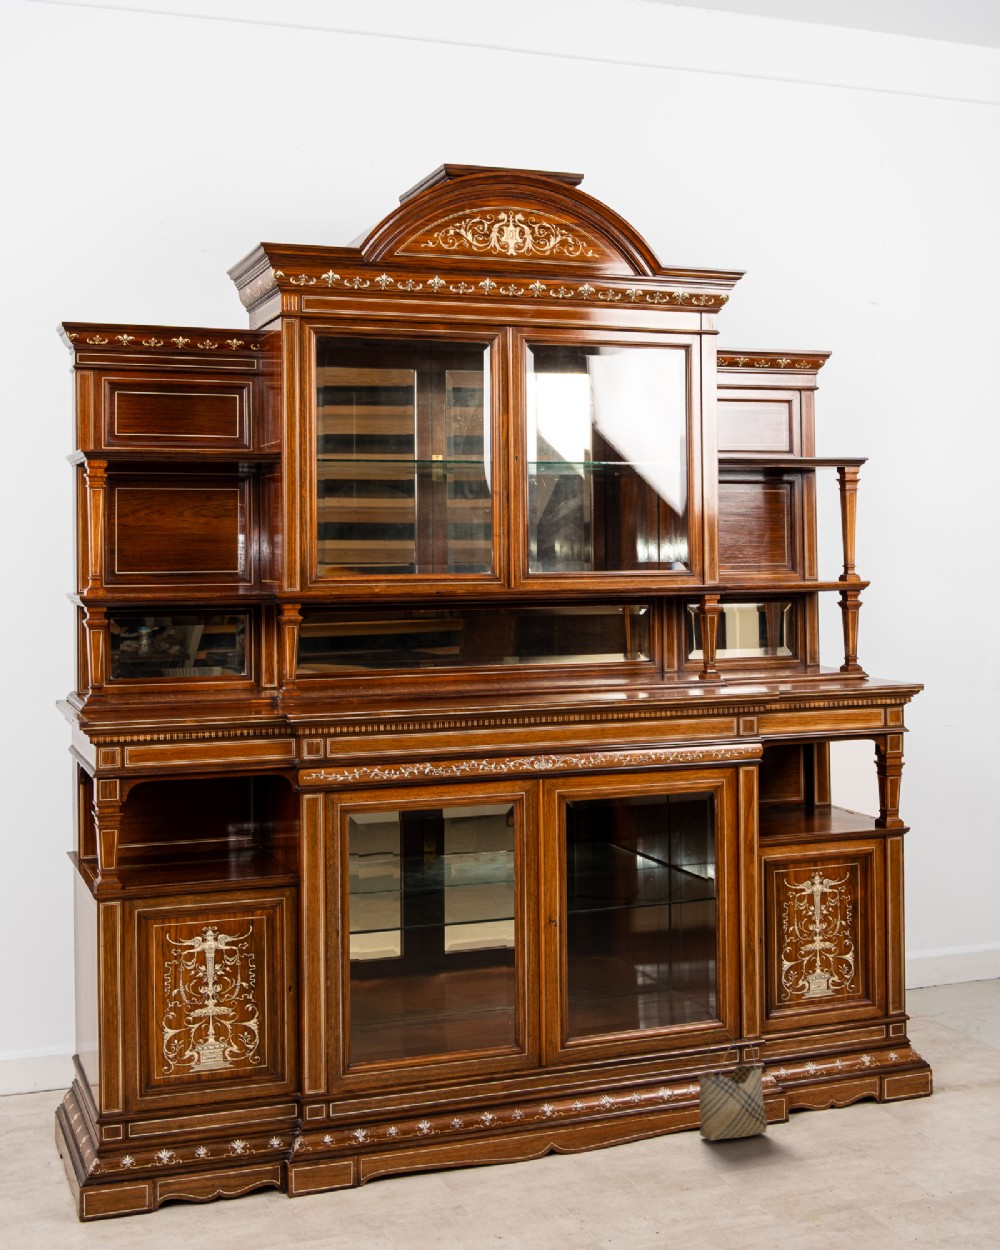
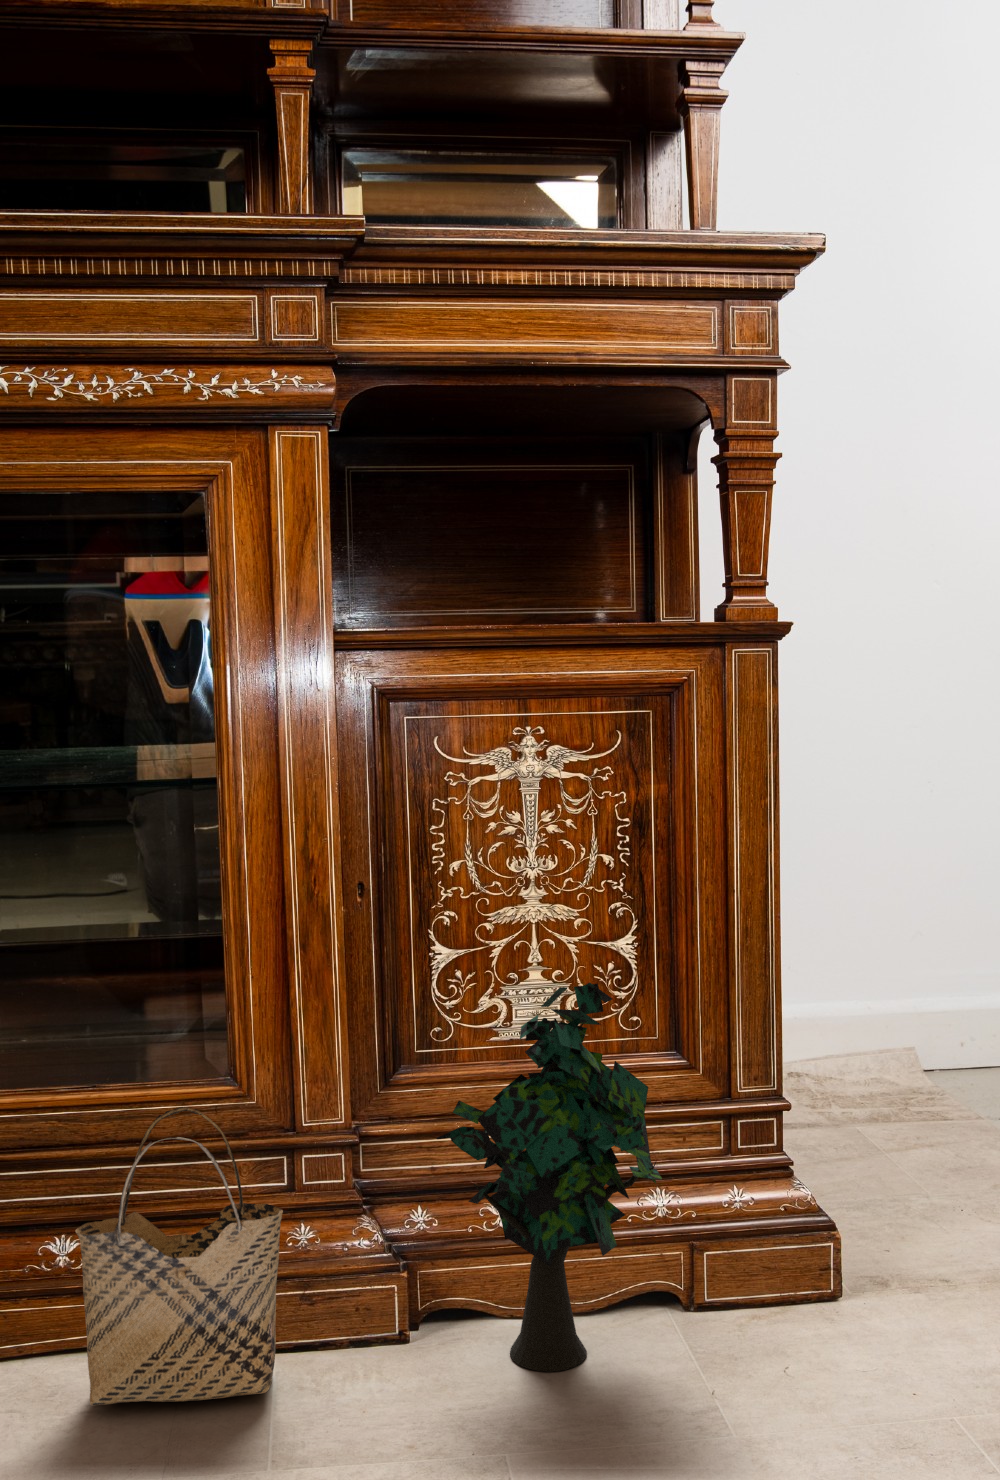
decorative plant: none [804,973,887,1120] -> present [436,983,662,1372]

